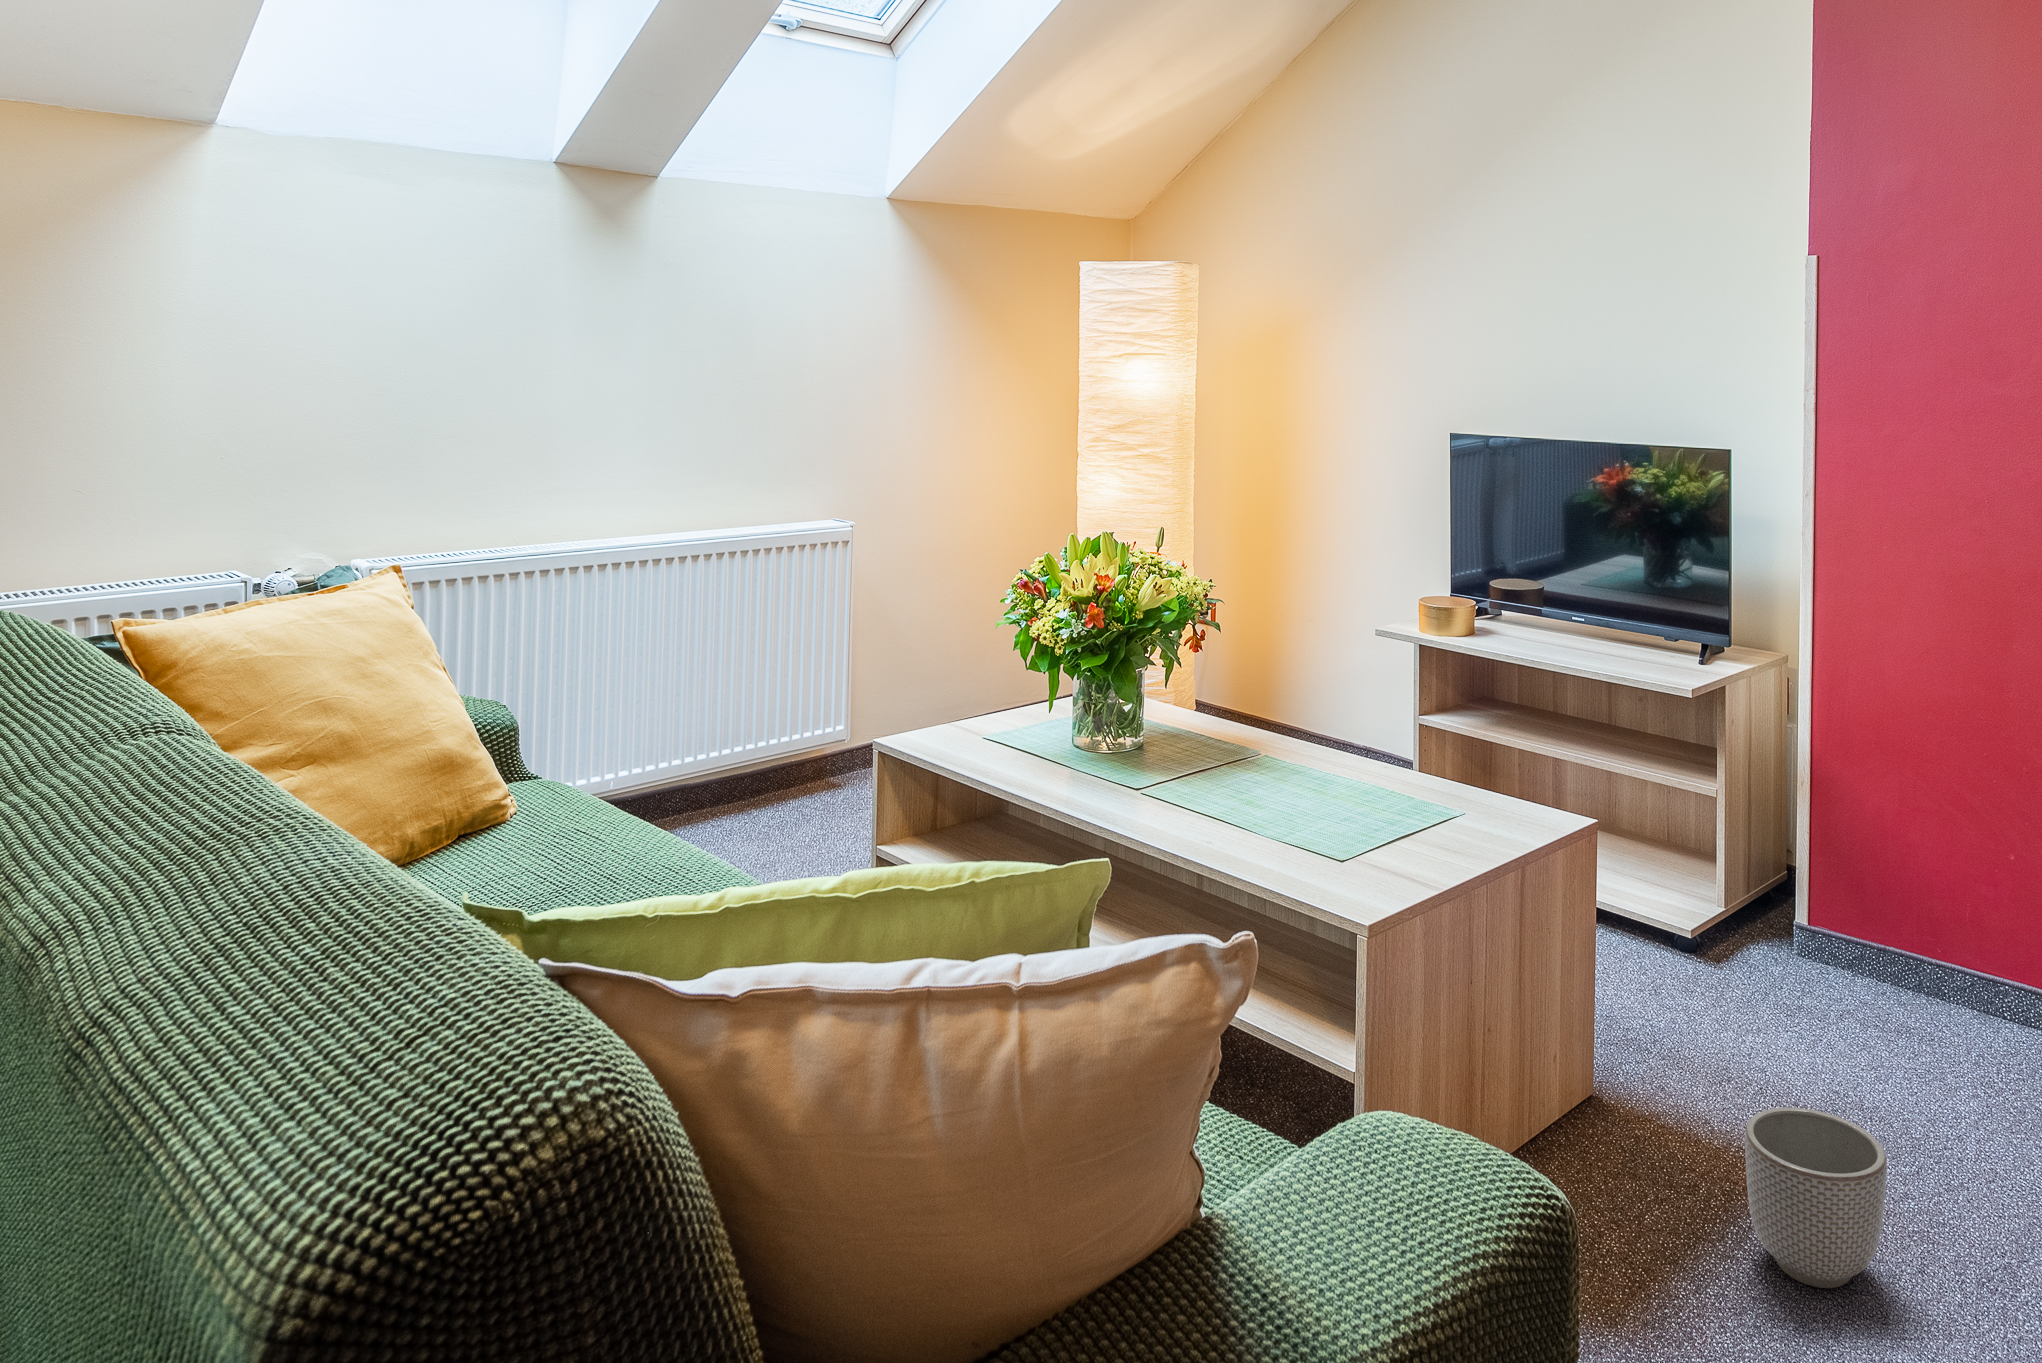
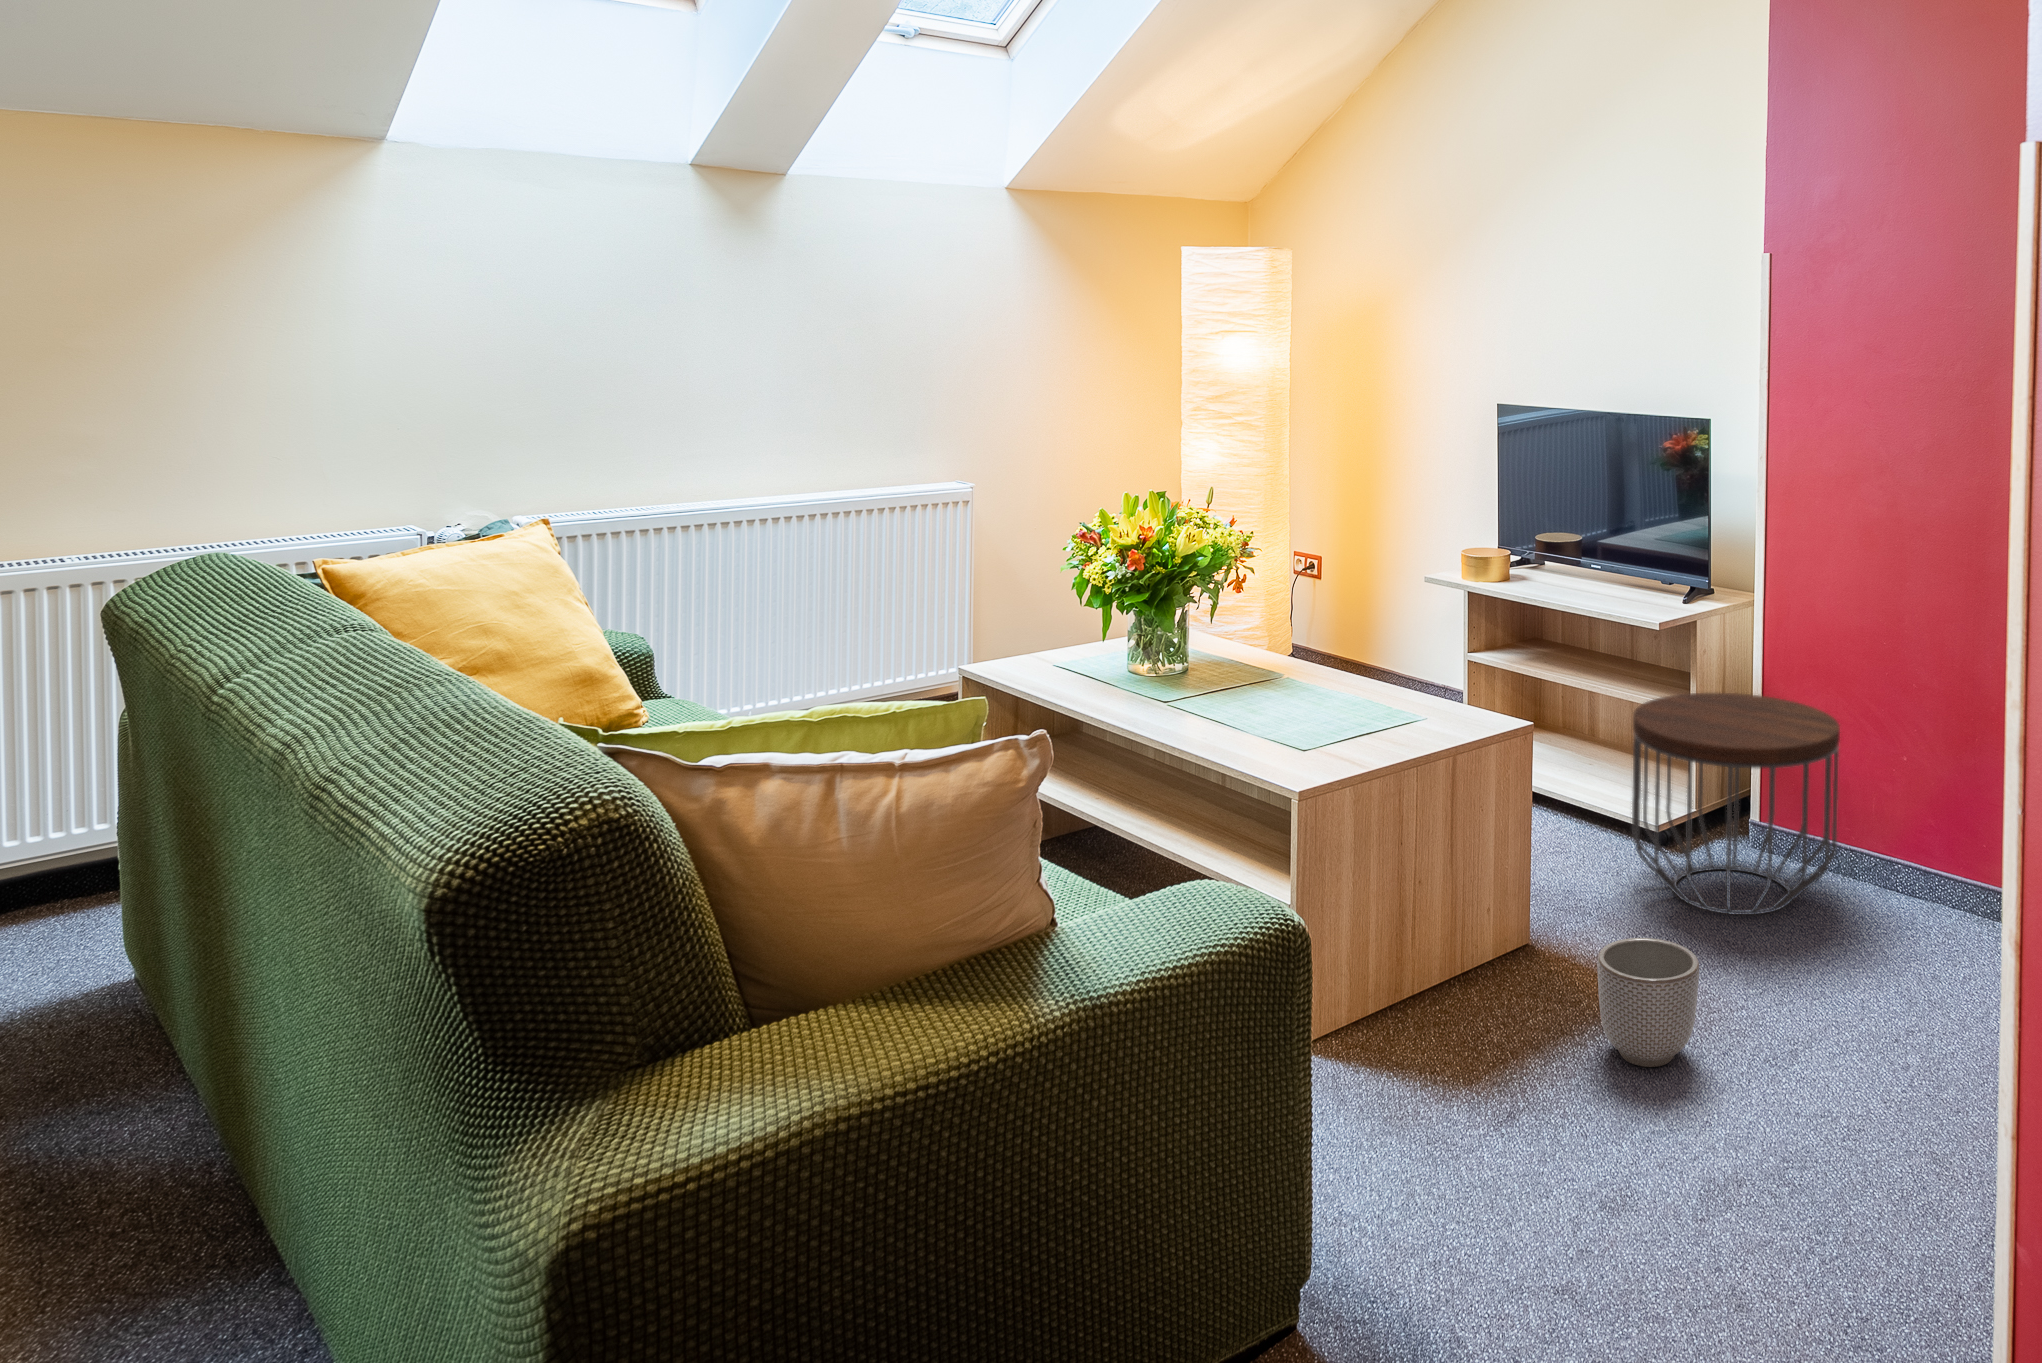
side table: none [1683,773,1950,1053] -> present [1632,693,1840,915]

